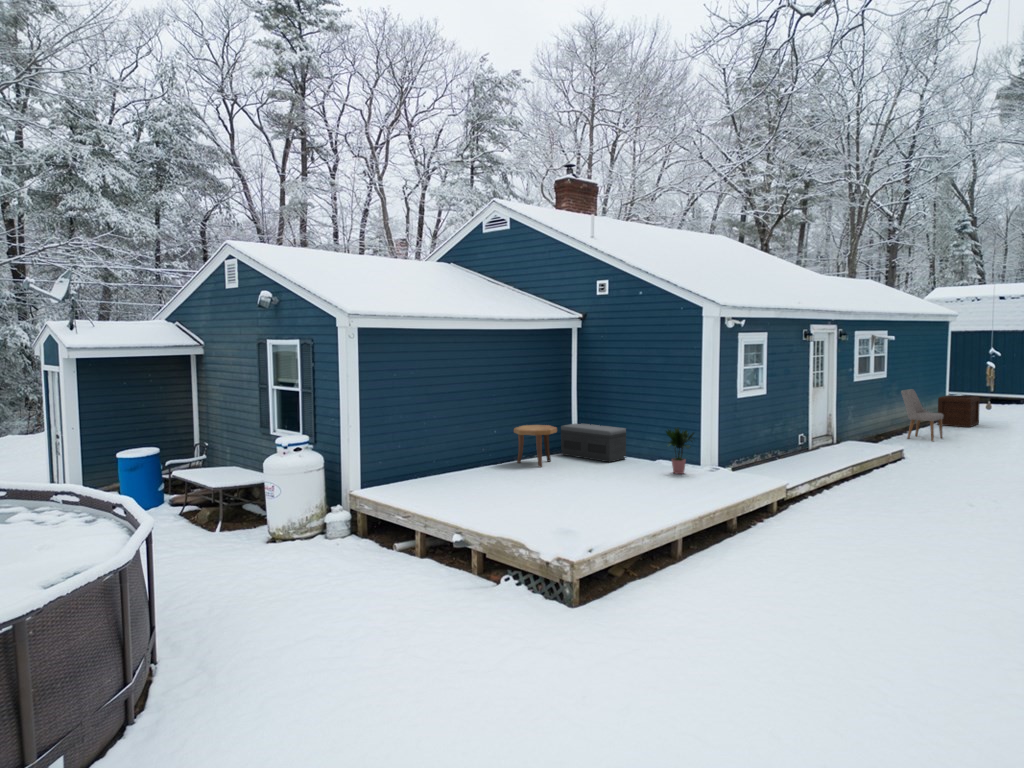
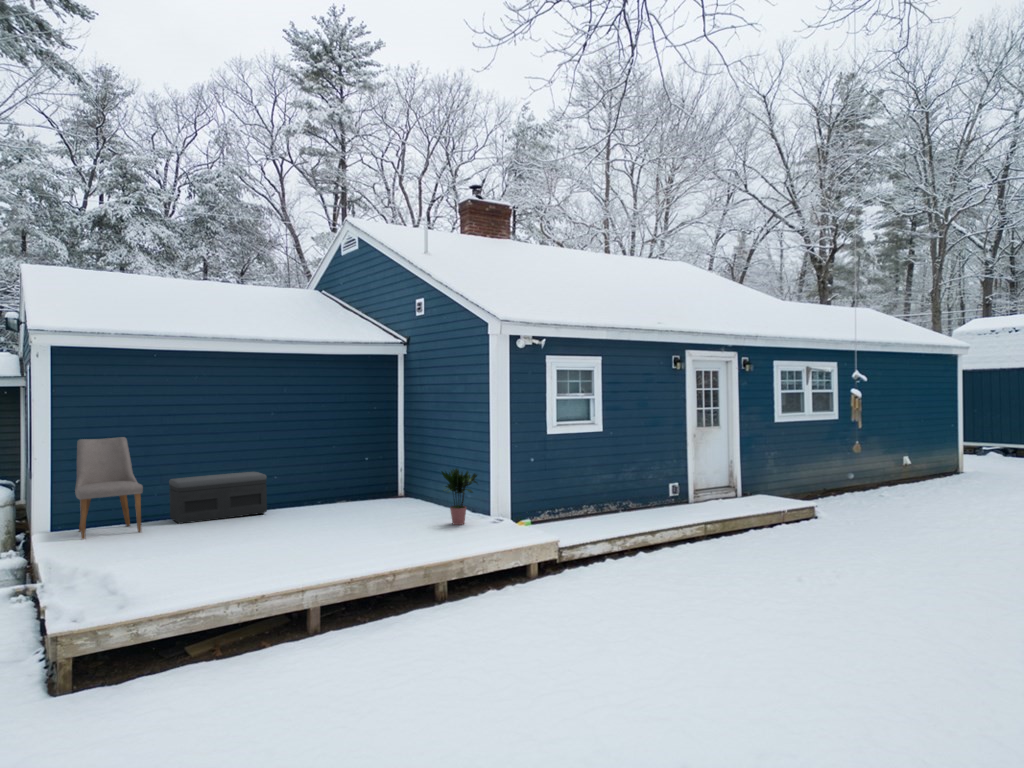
chair: present [901,389,943,441] -> present [75,437,143,539]
wooden crate: present [937,395,980,427] -> none [926,444,982,484]
storage bench: present [561,423,626,462] -> present [169,472,267,524]
side table: present [514,425,557,467] -> none [299,463,348,512]

